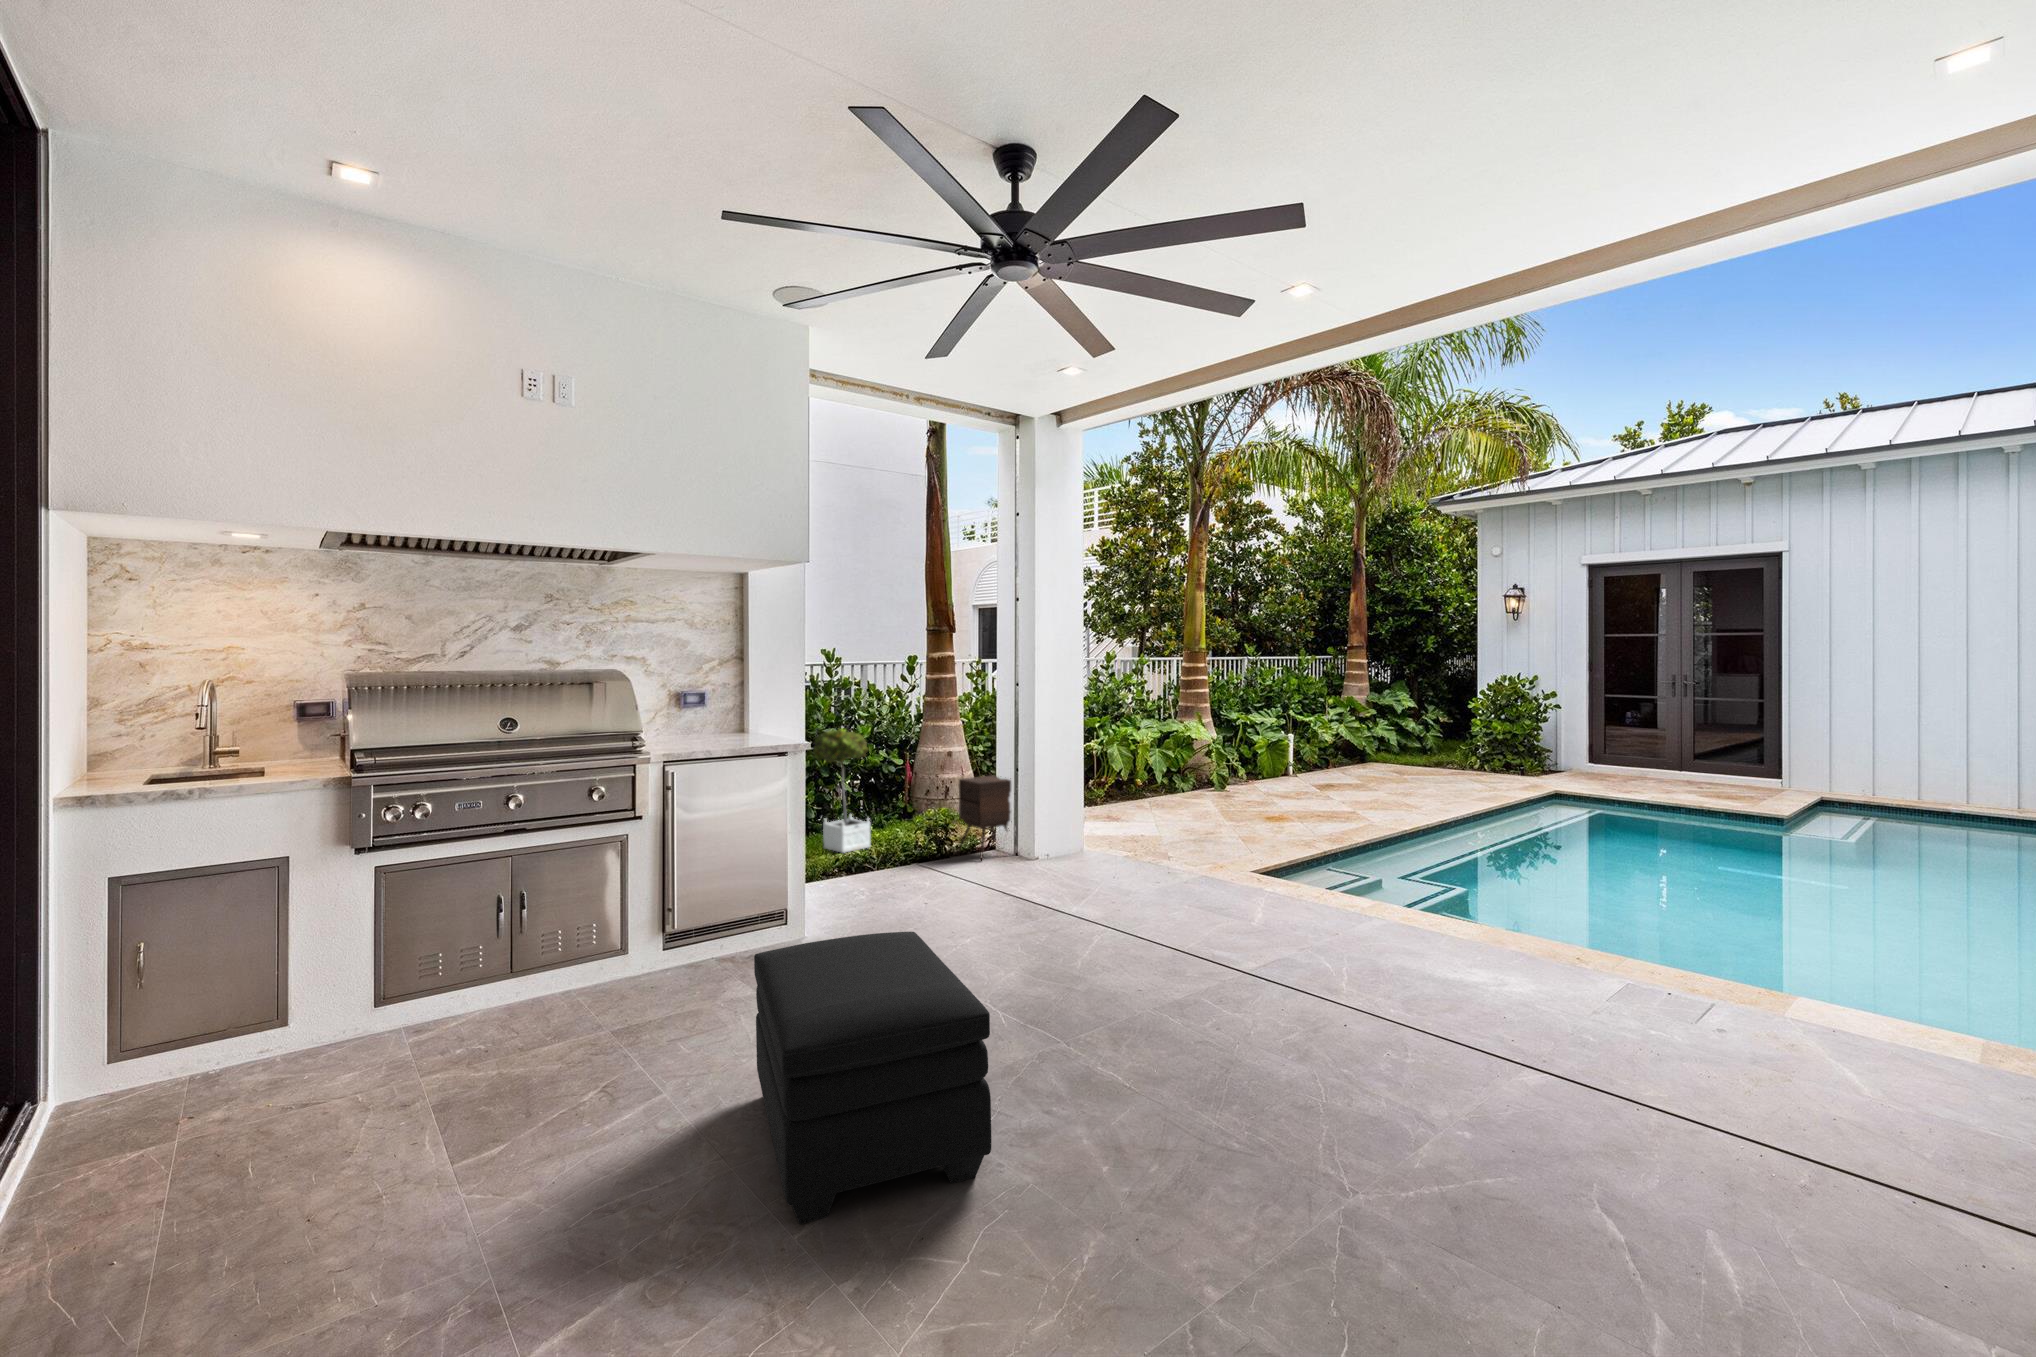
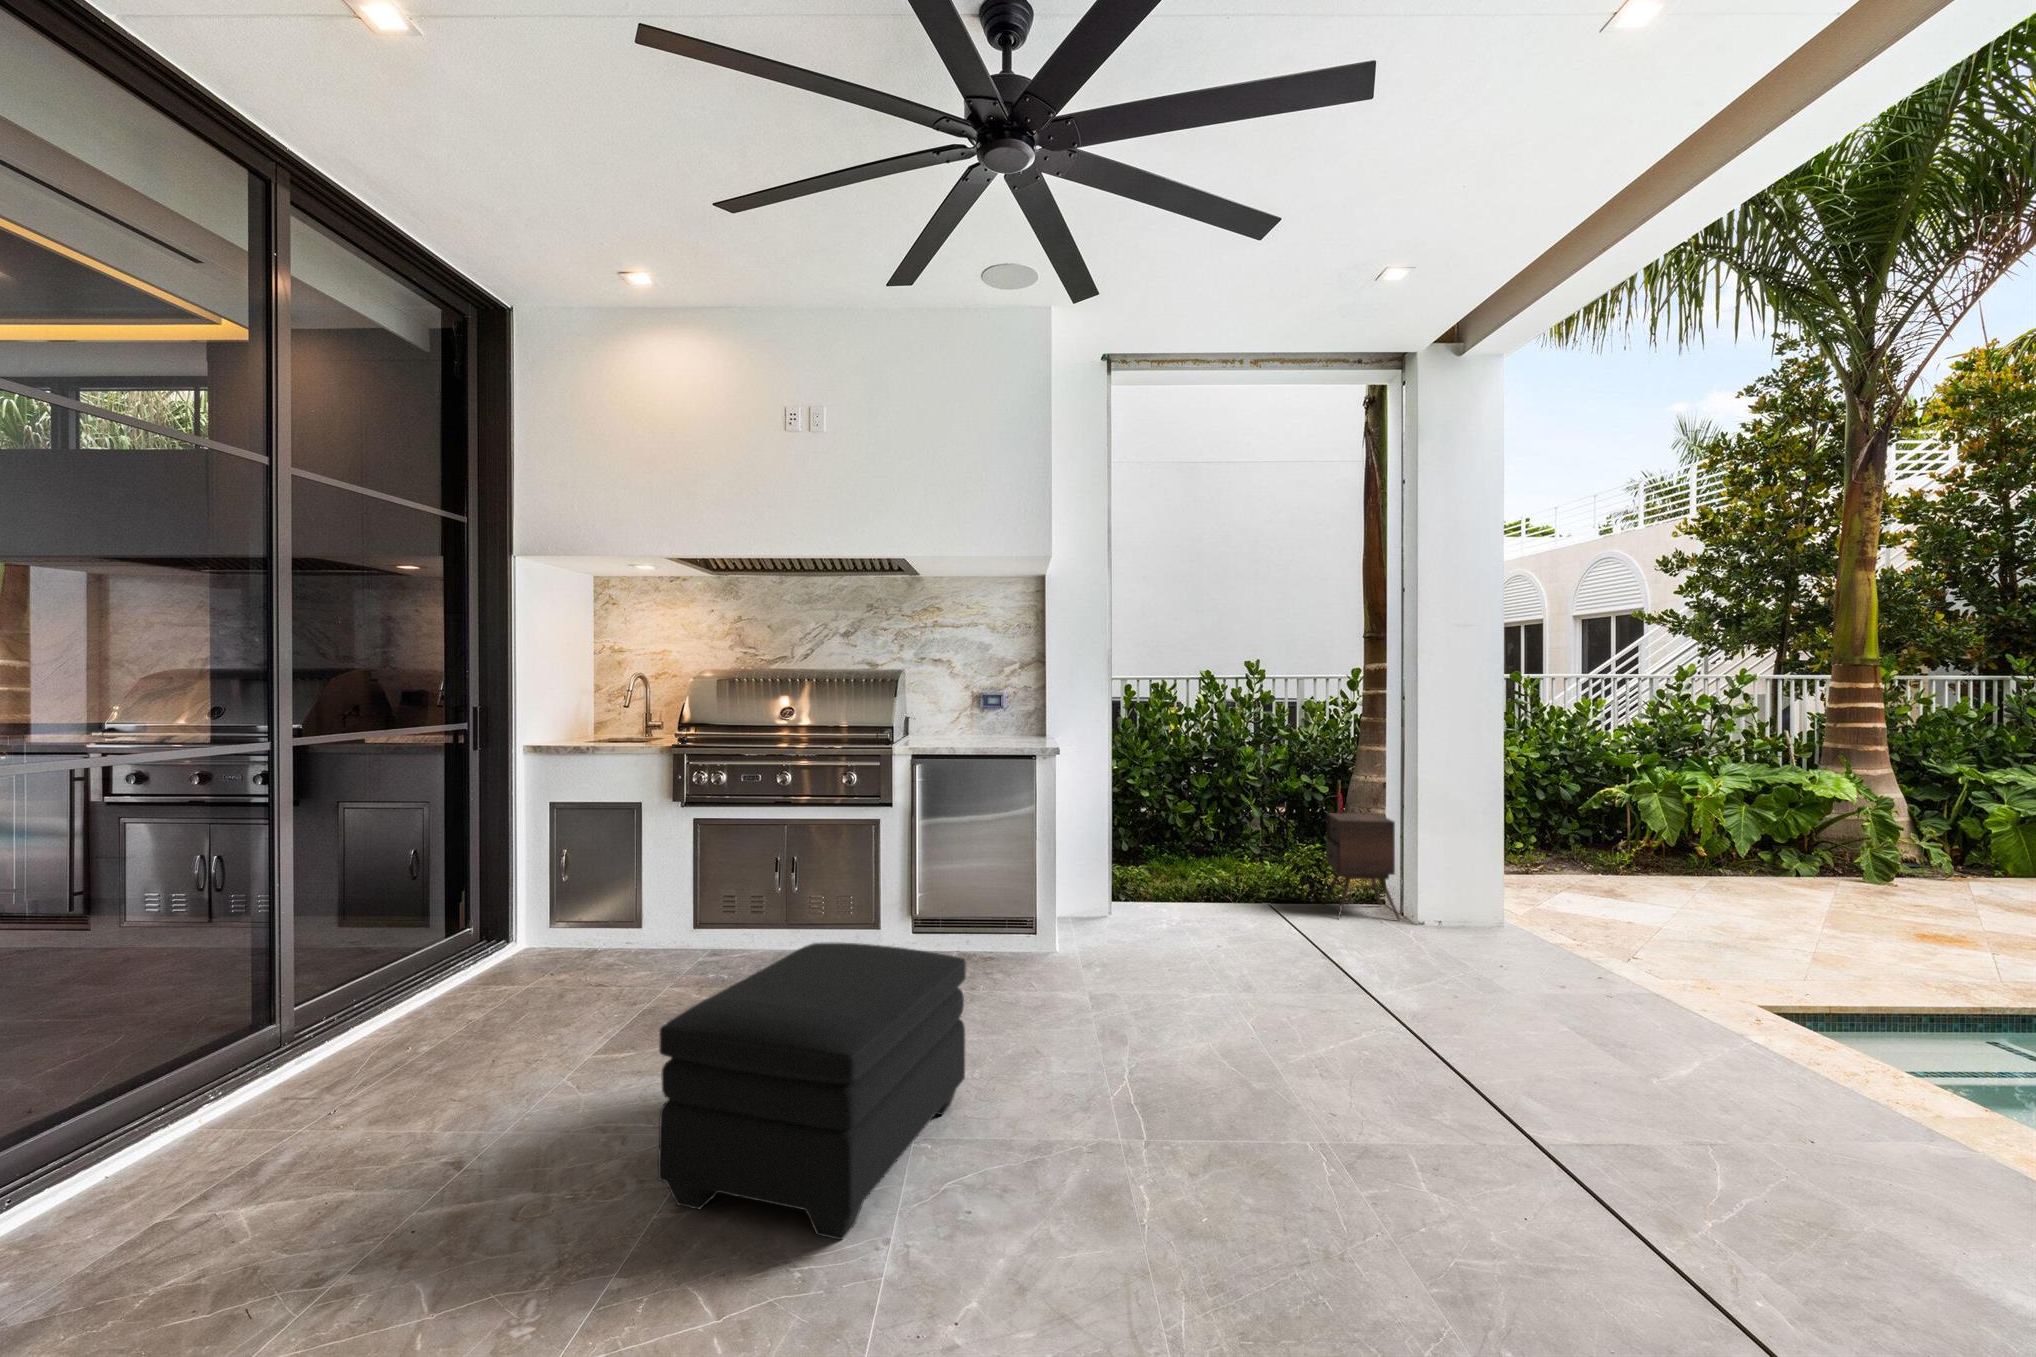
potted tree: present [813,729,870,853] -> none [1178,742,1238,881]

